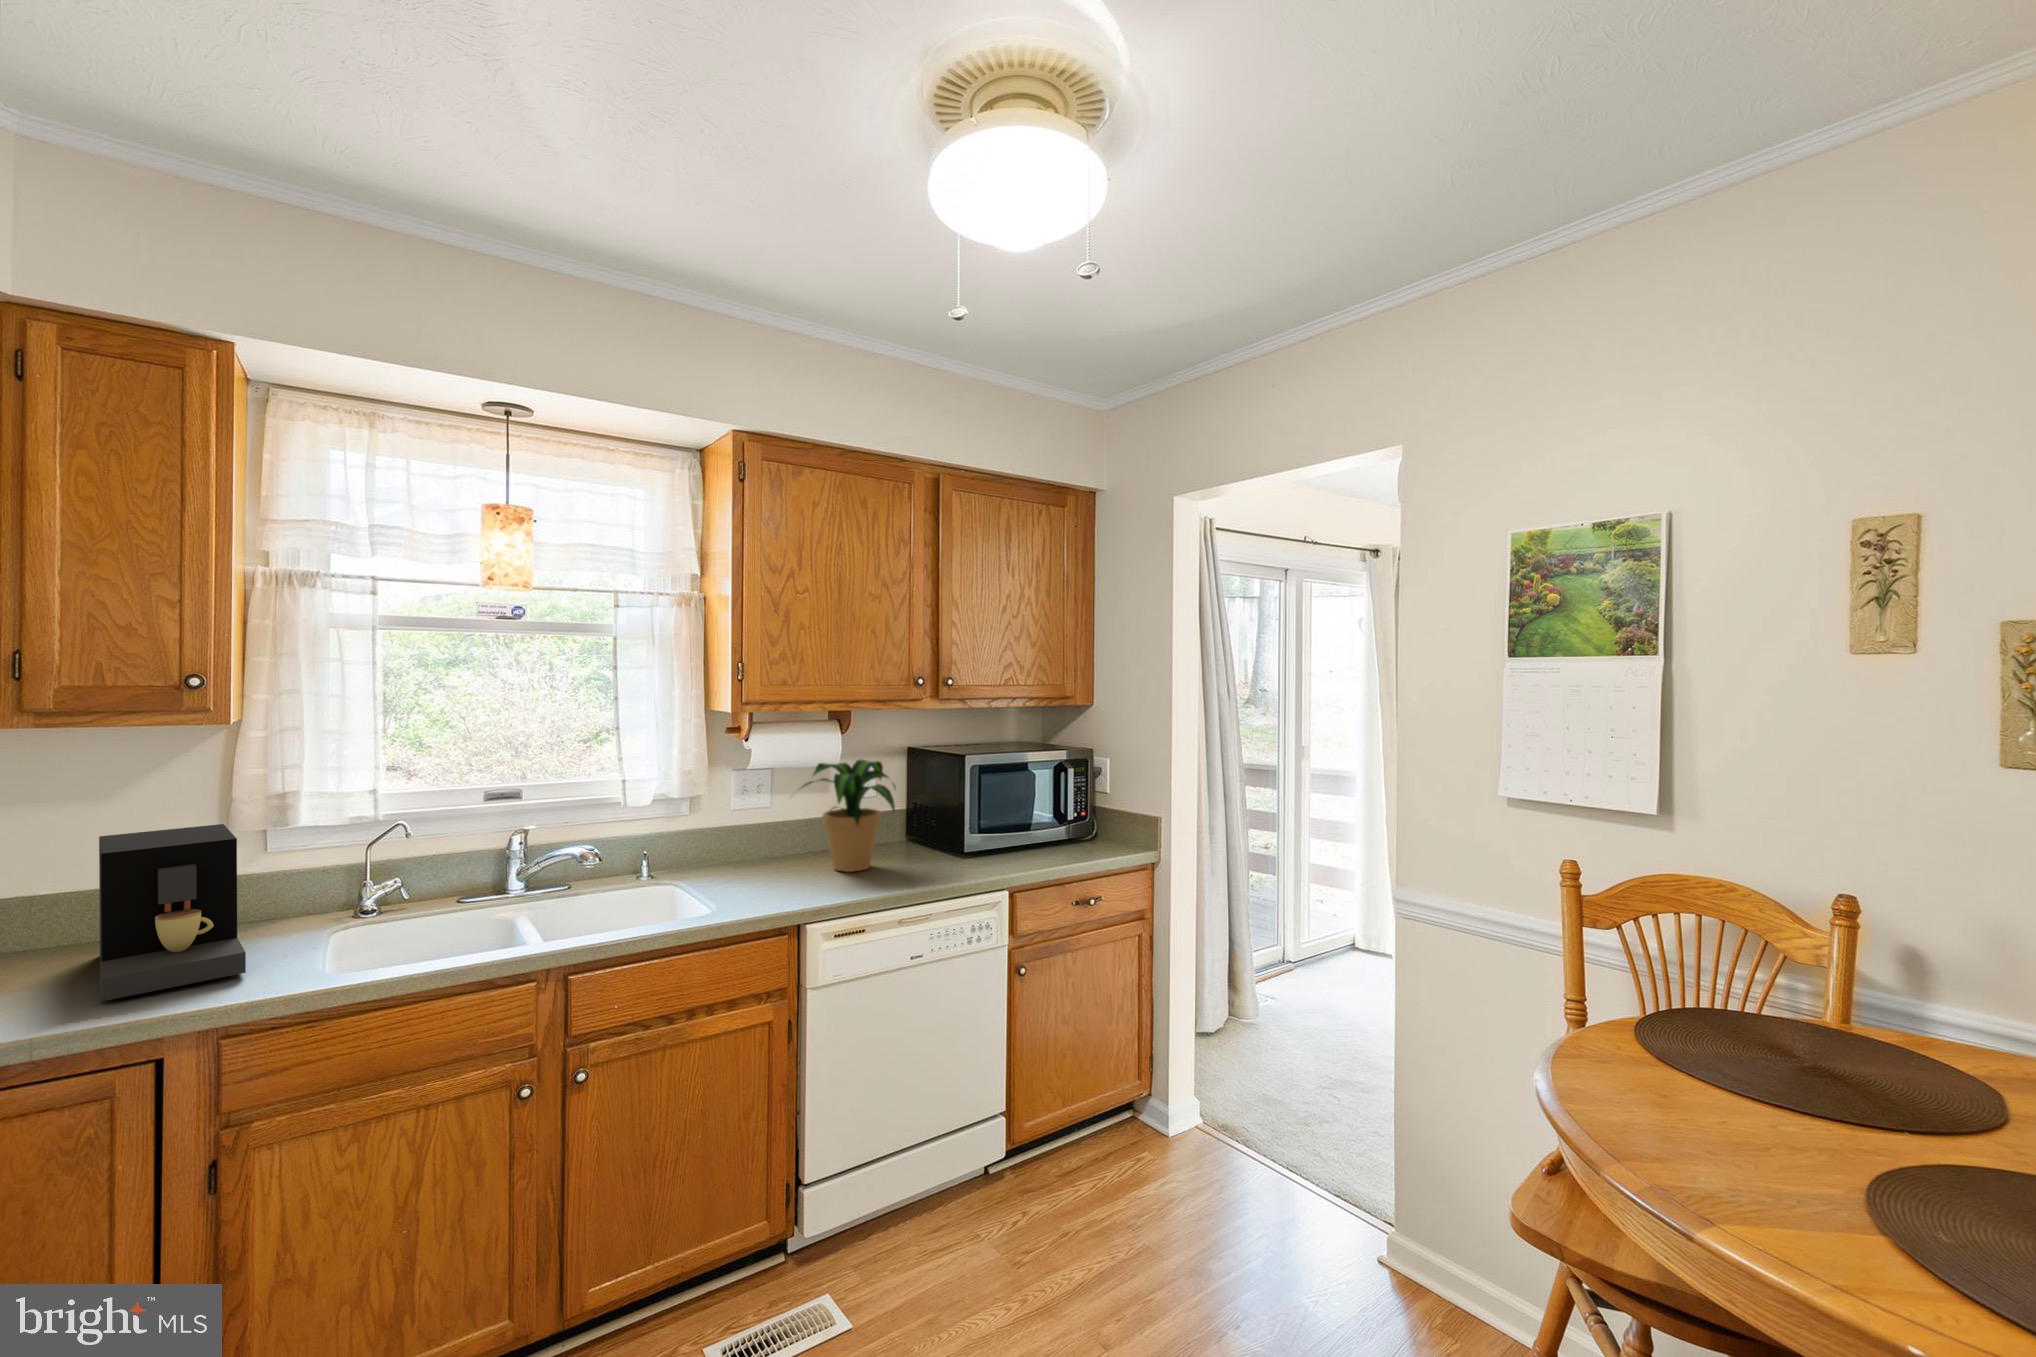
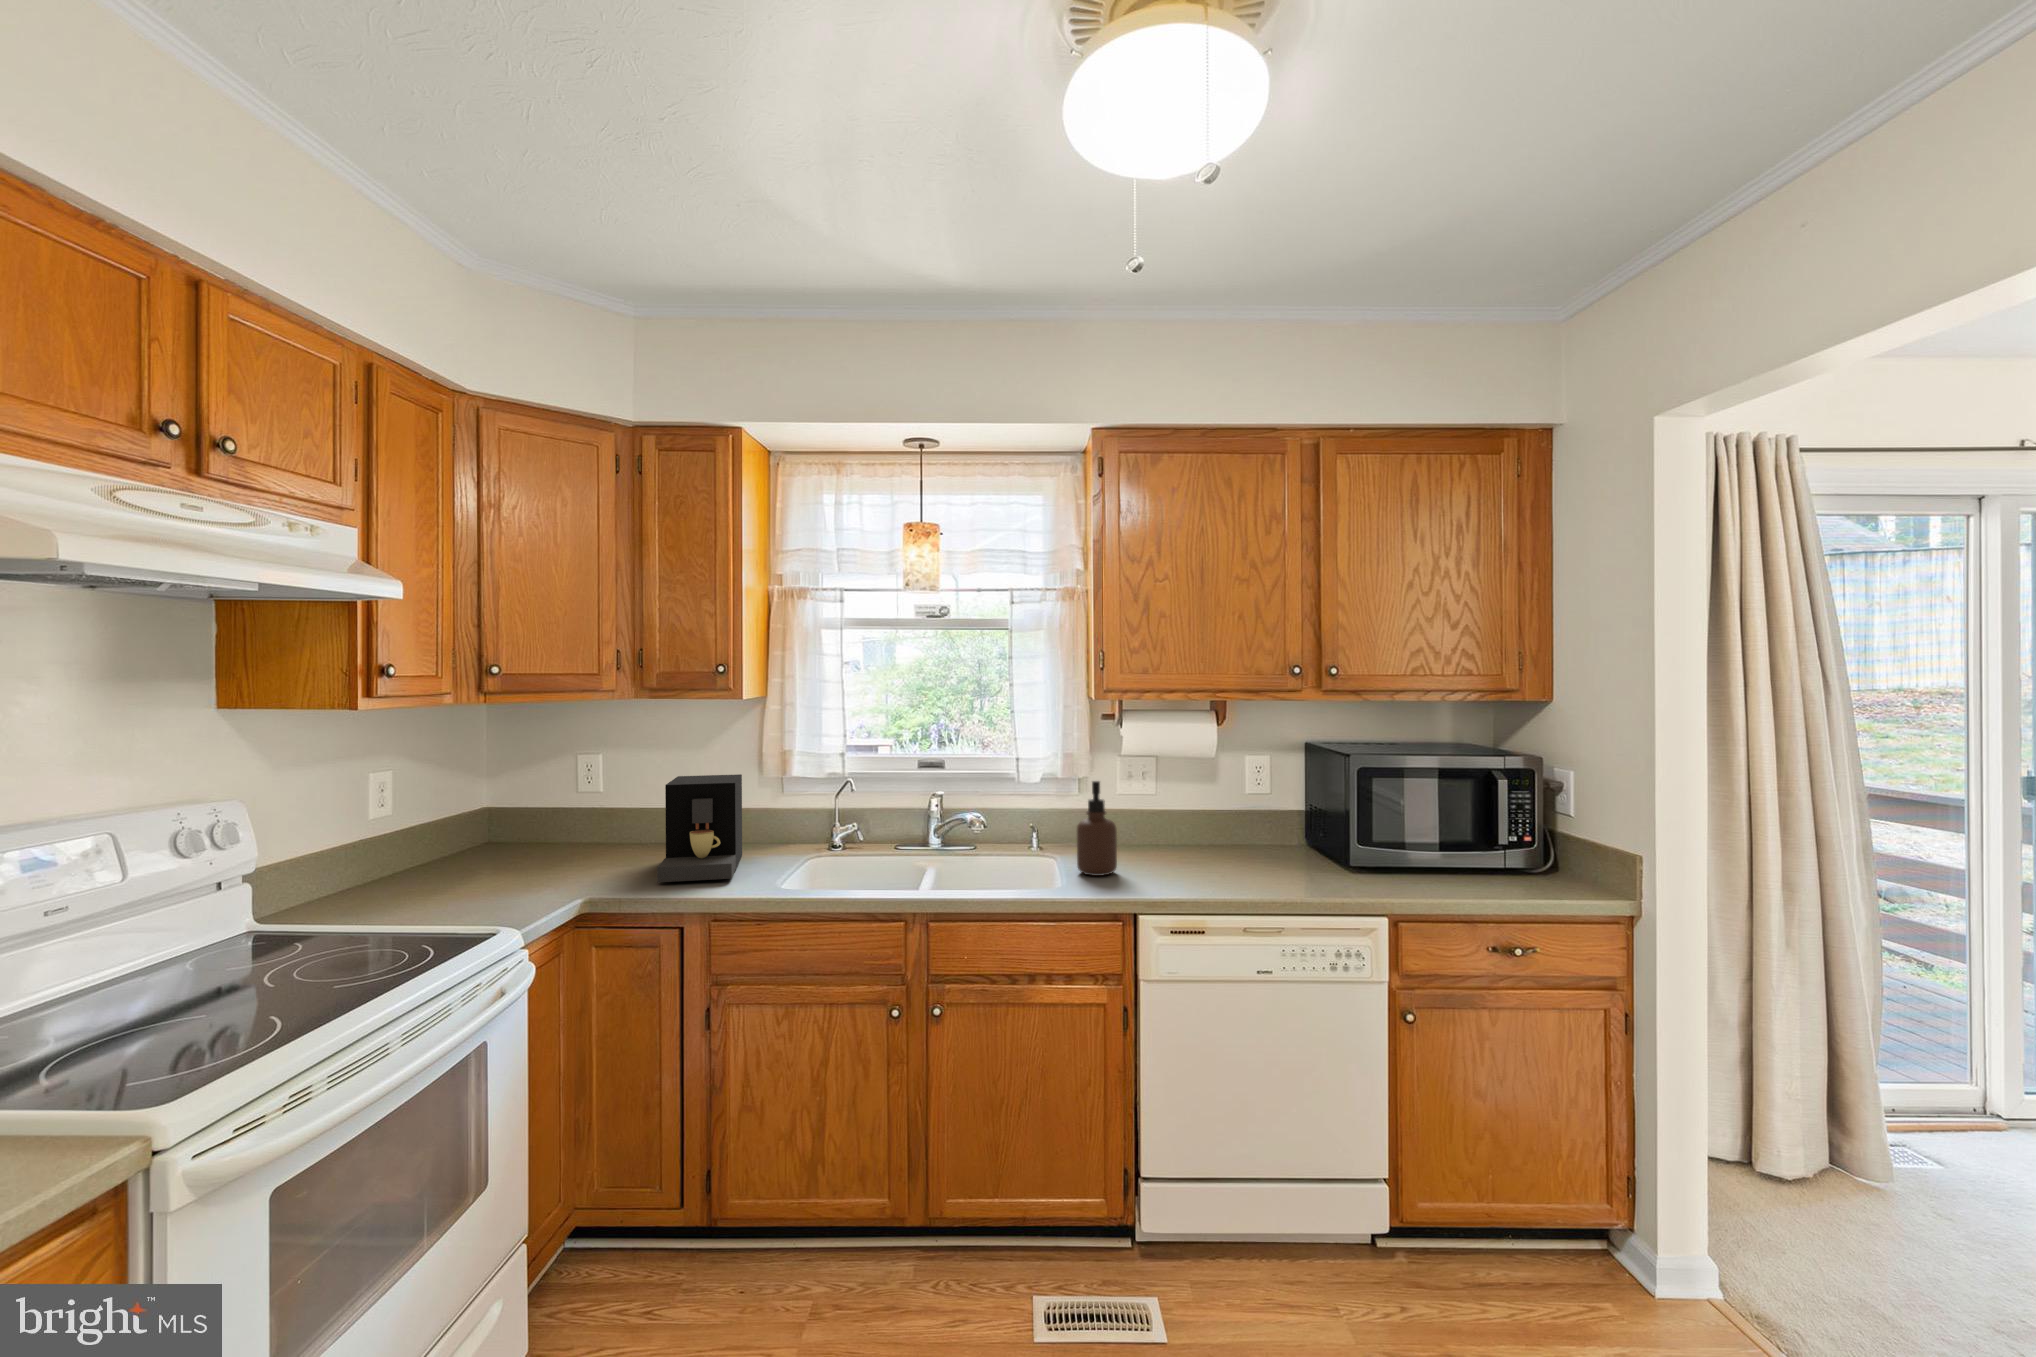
potted plant: present [803,759,896,872] -> none [1154,754,1272,871]
soap dispenser: none [716,795,759,893] -> present [1077,781,1117,876]

